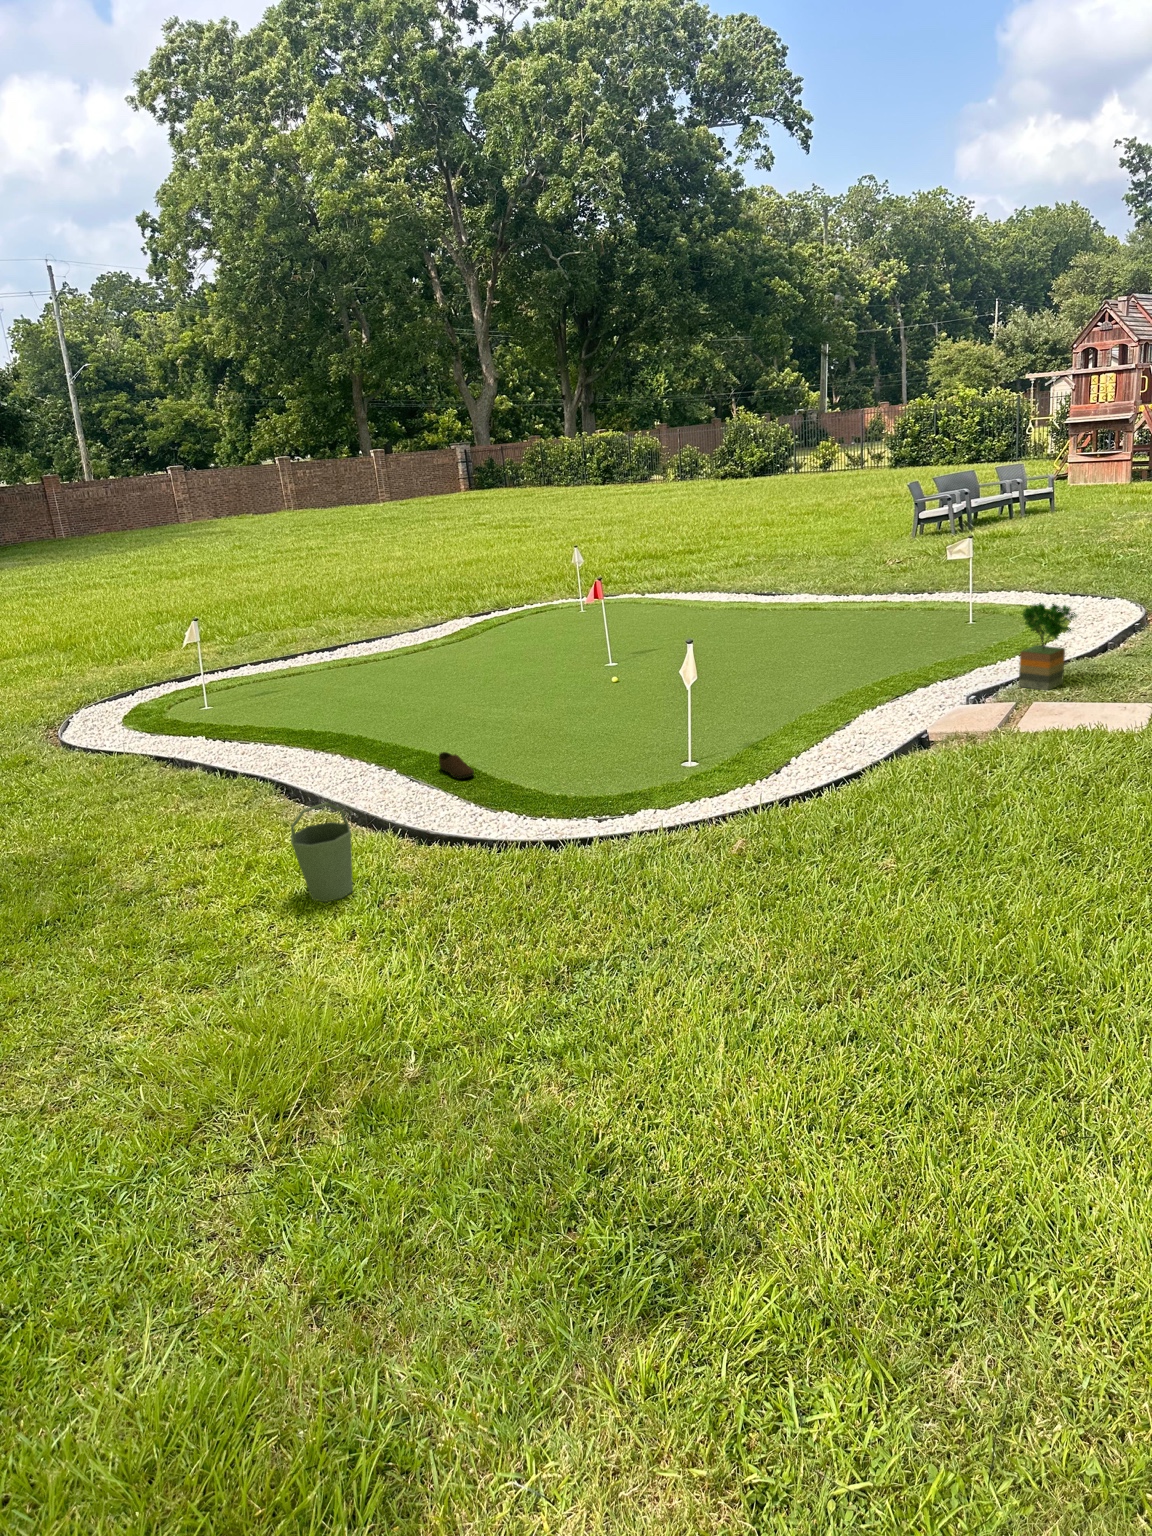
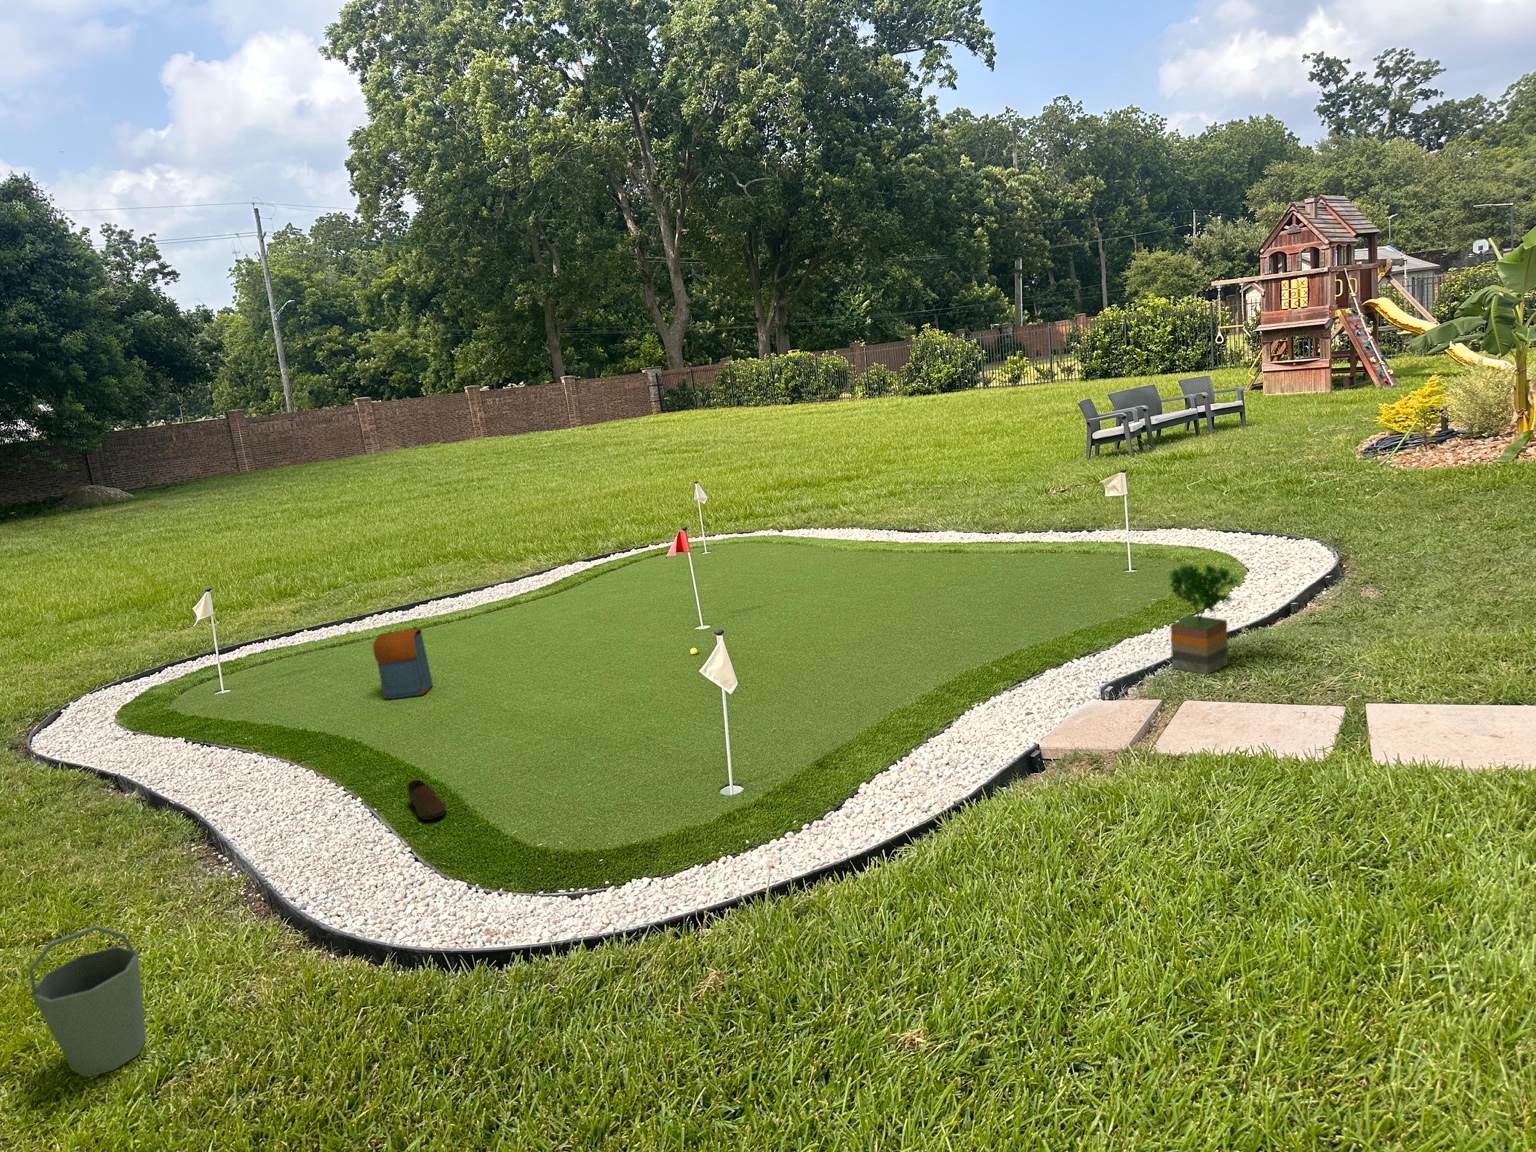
backpack: none [359,651,403,708] -> present [373,629,433,699]

